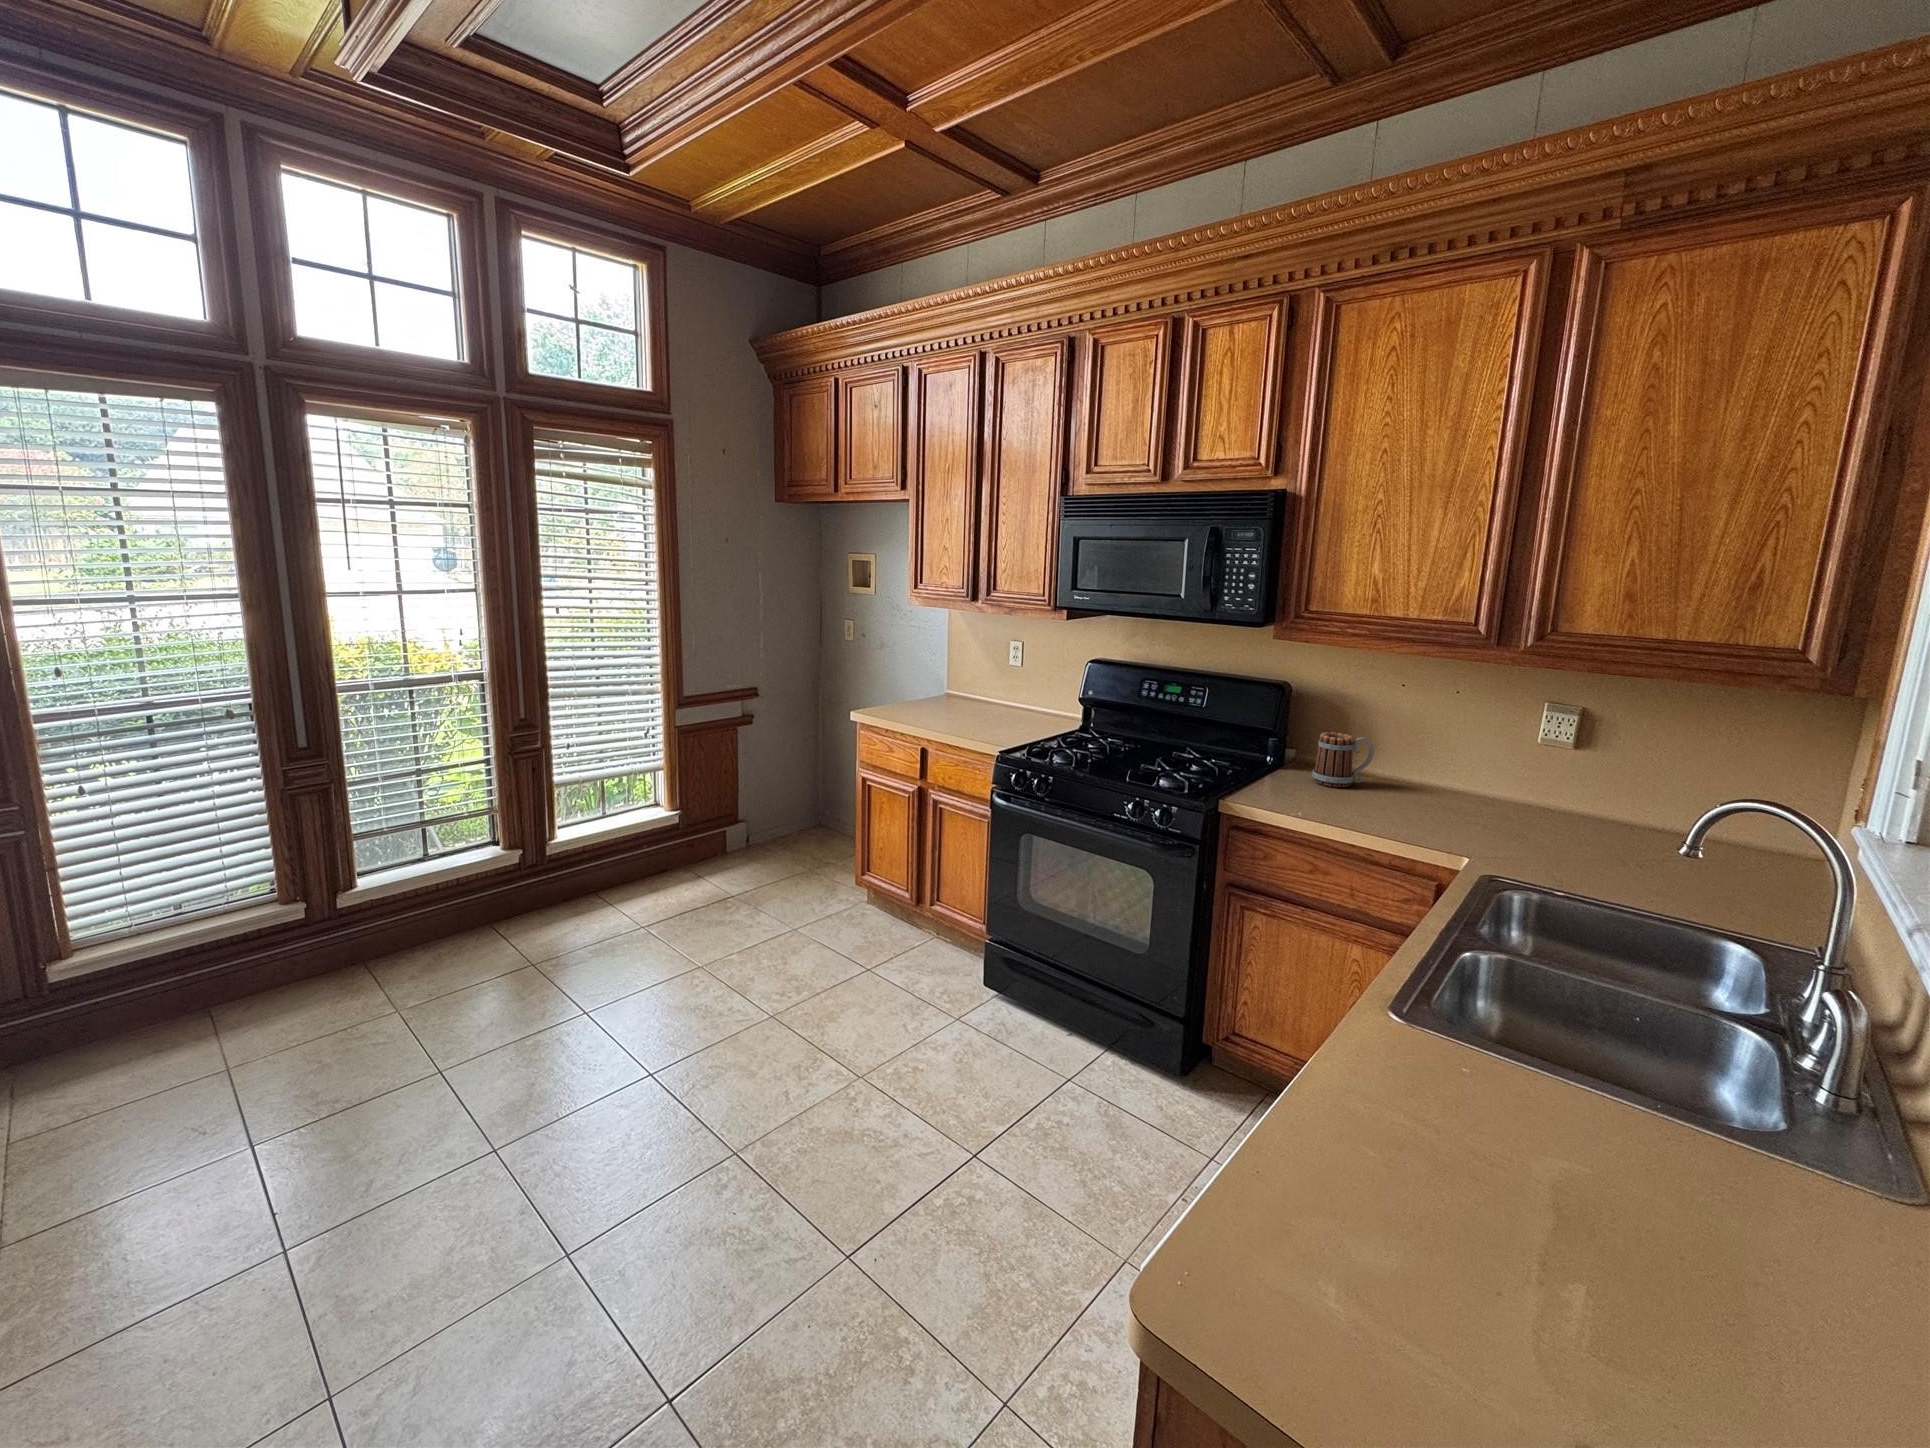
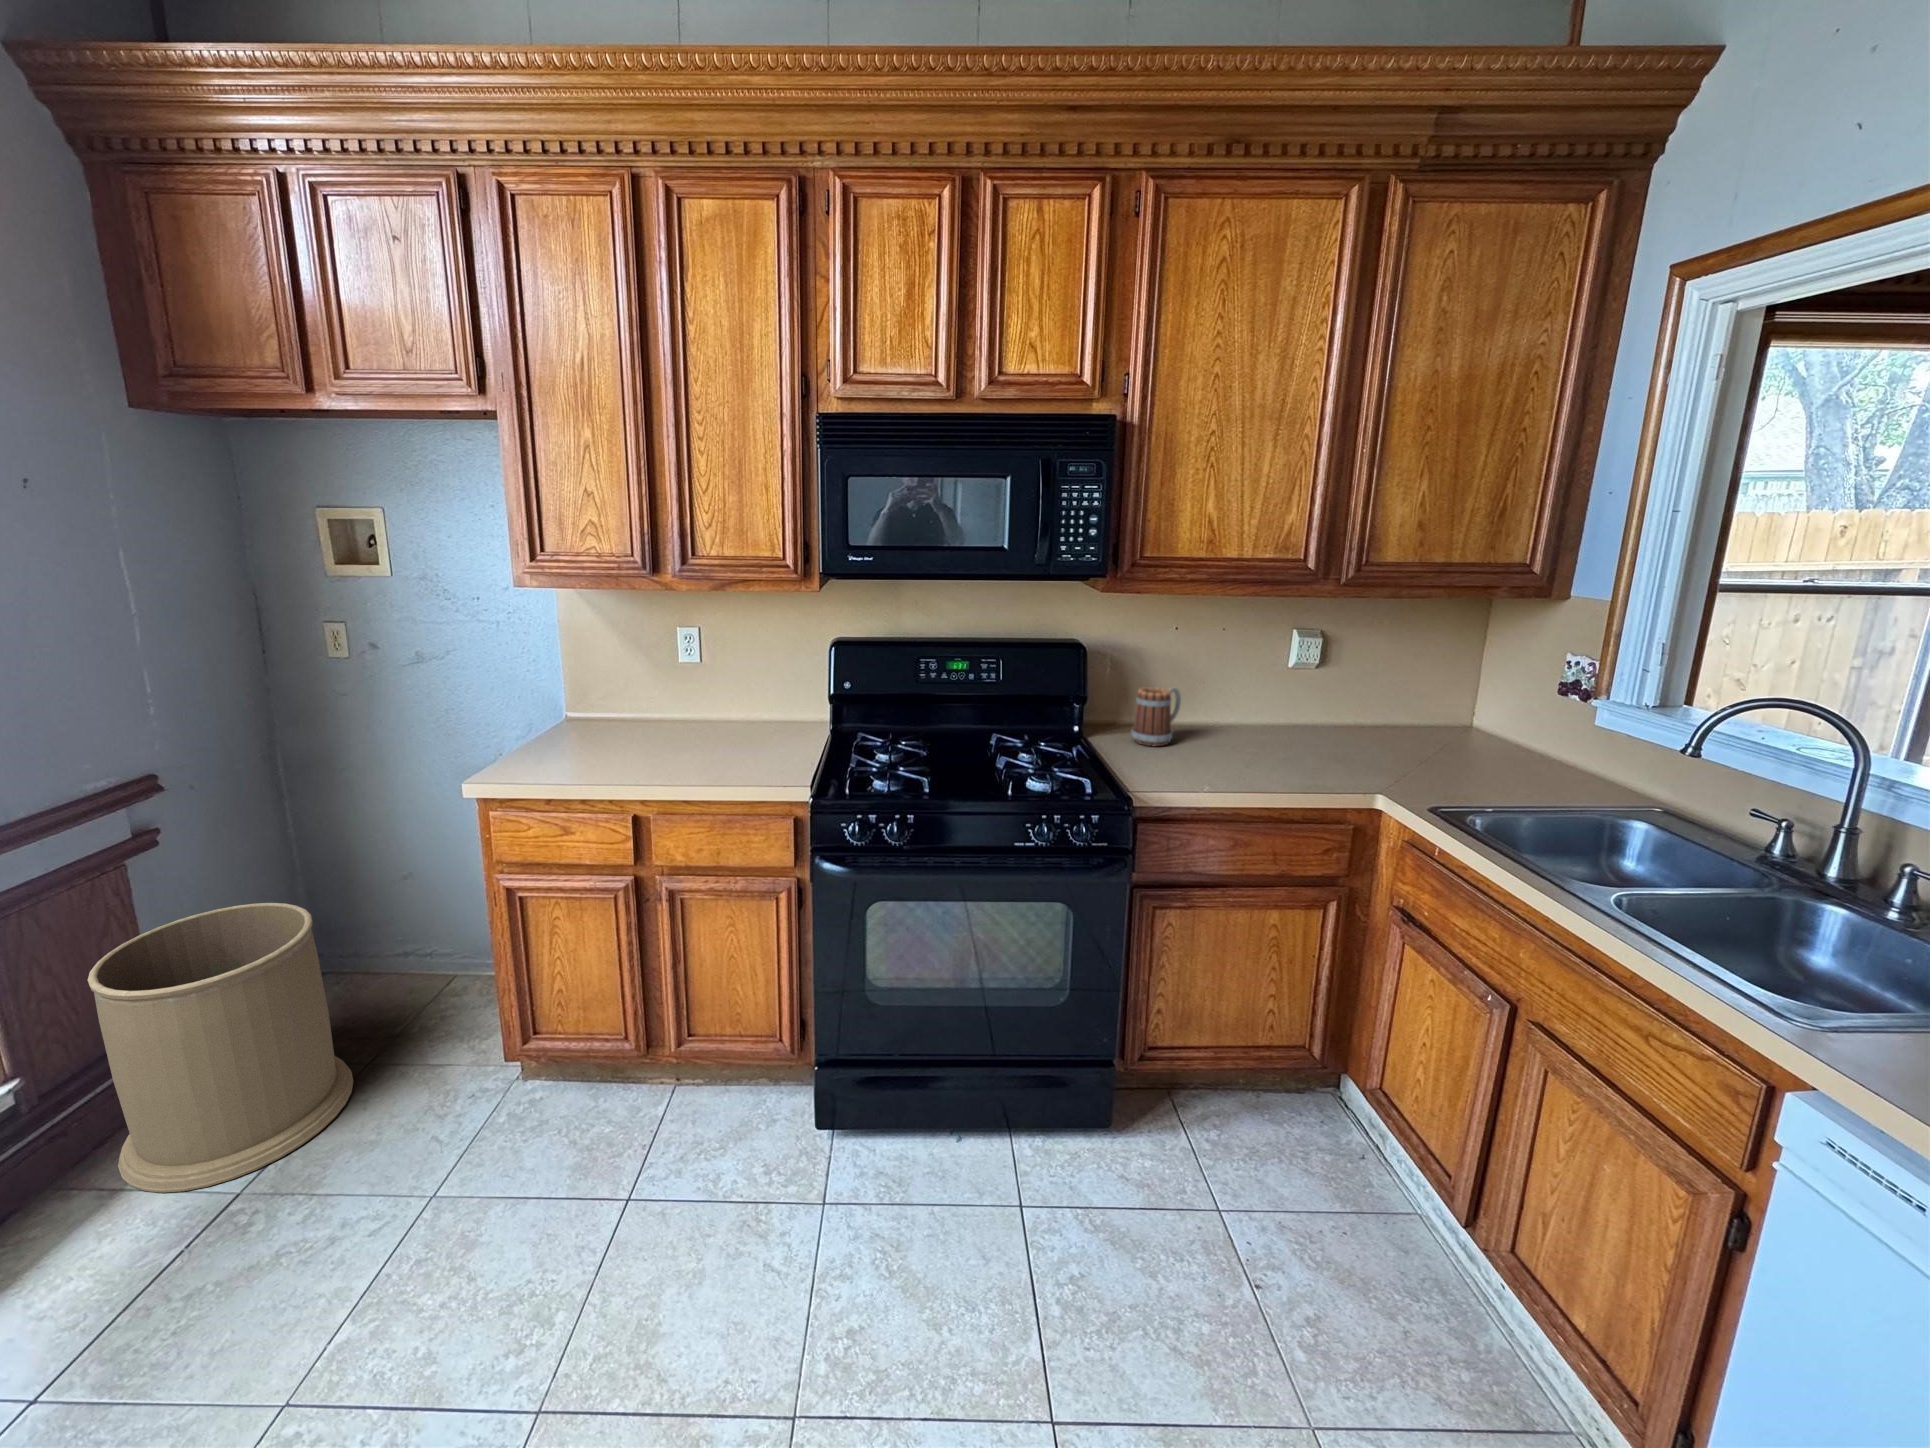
trash can: none [702,761,802,892] -> present [88,903,353,1193]

